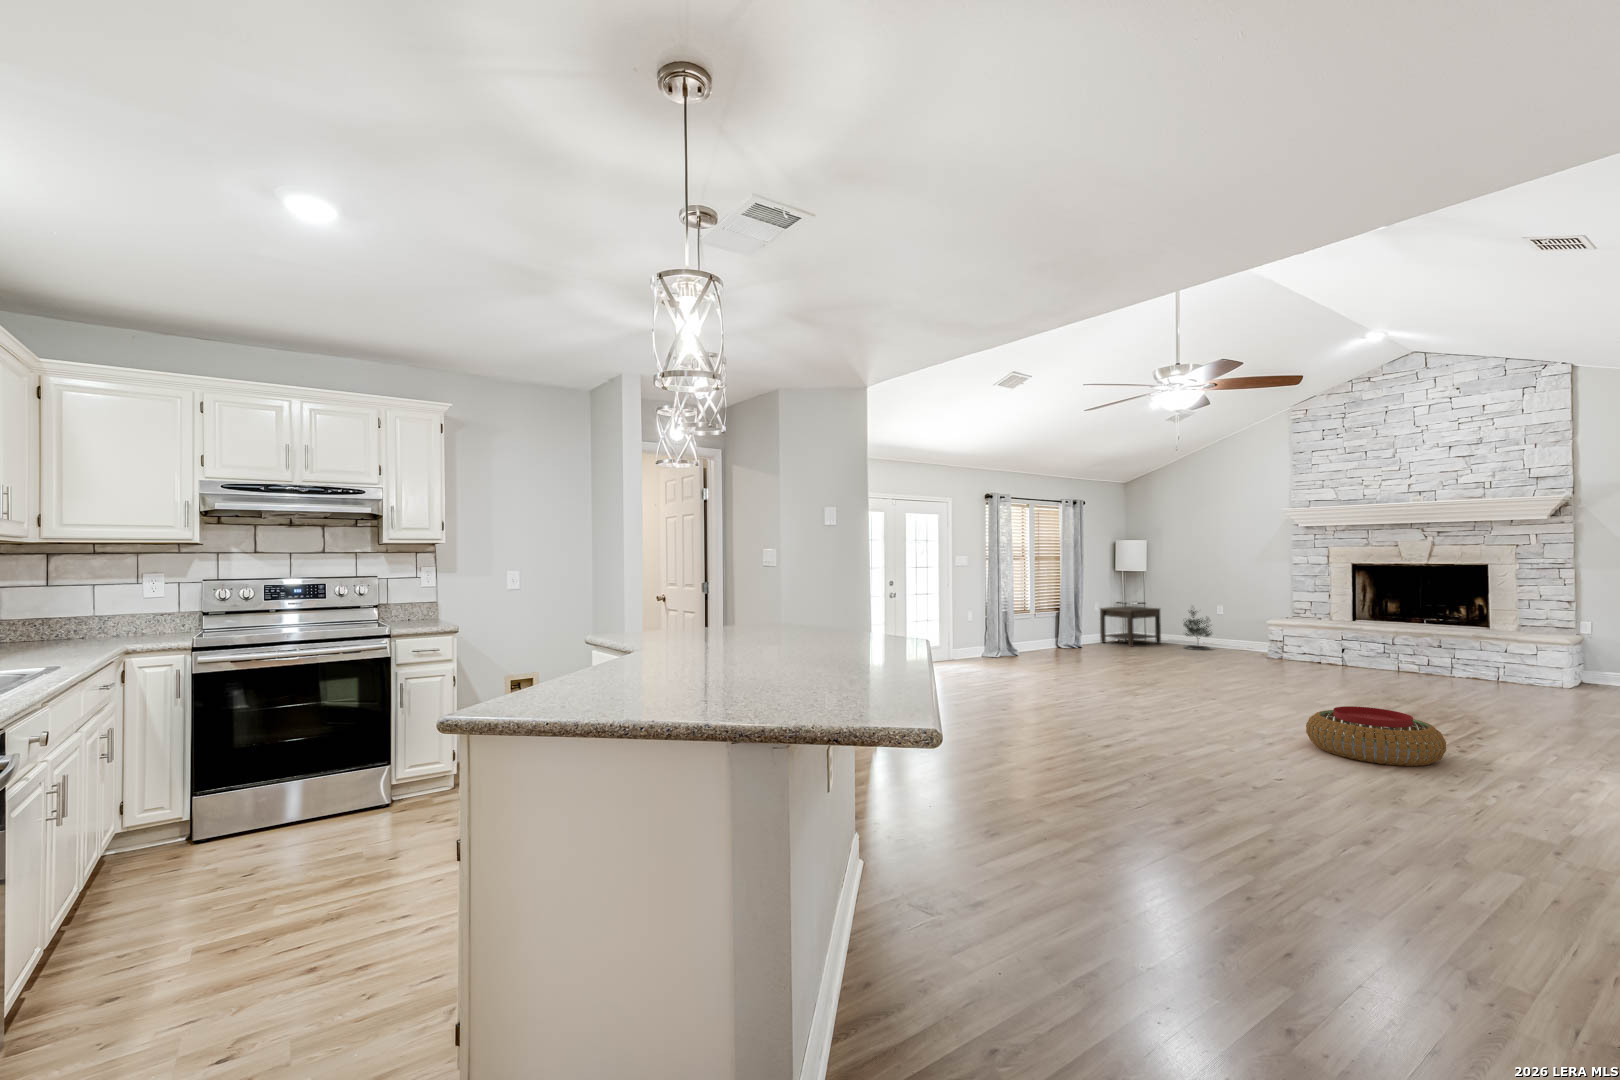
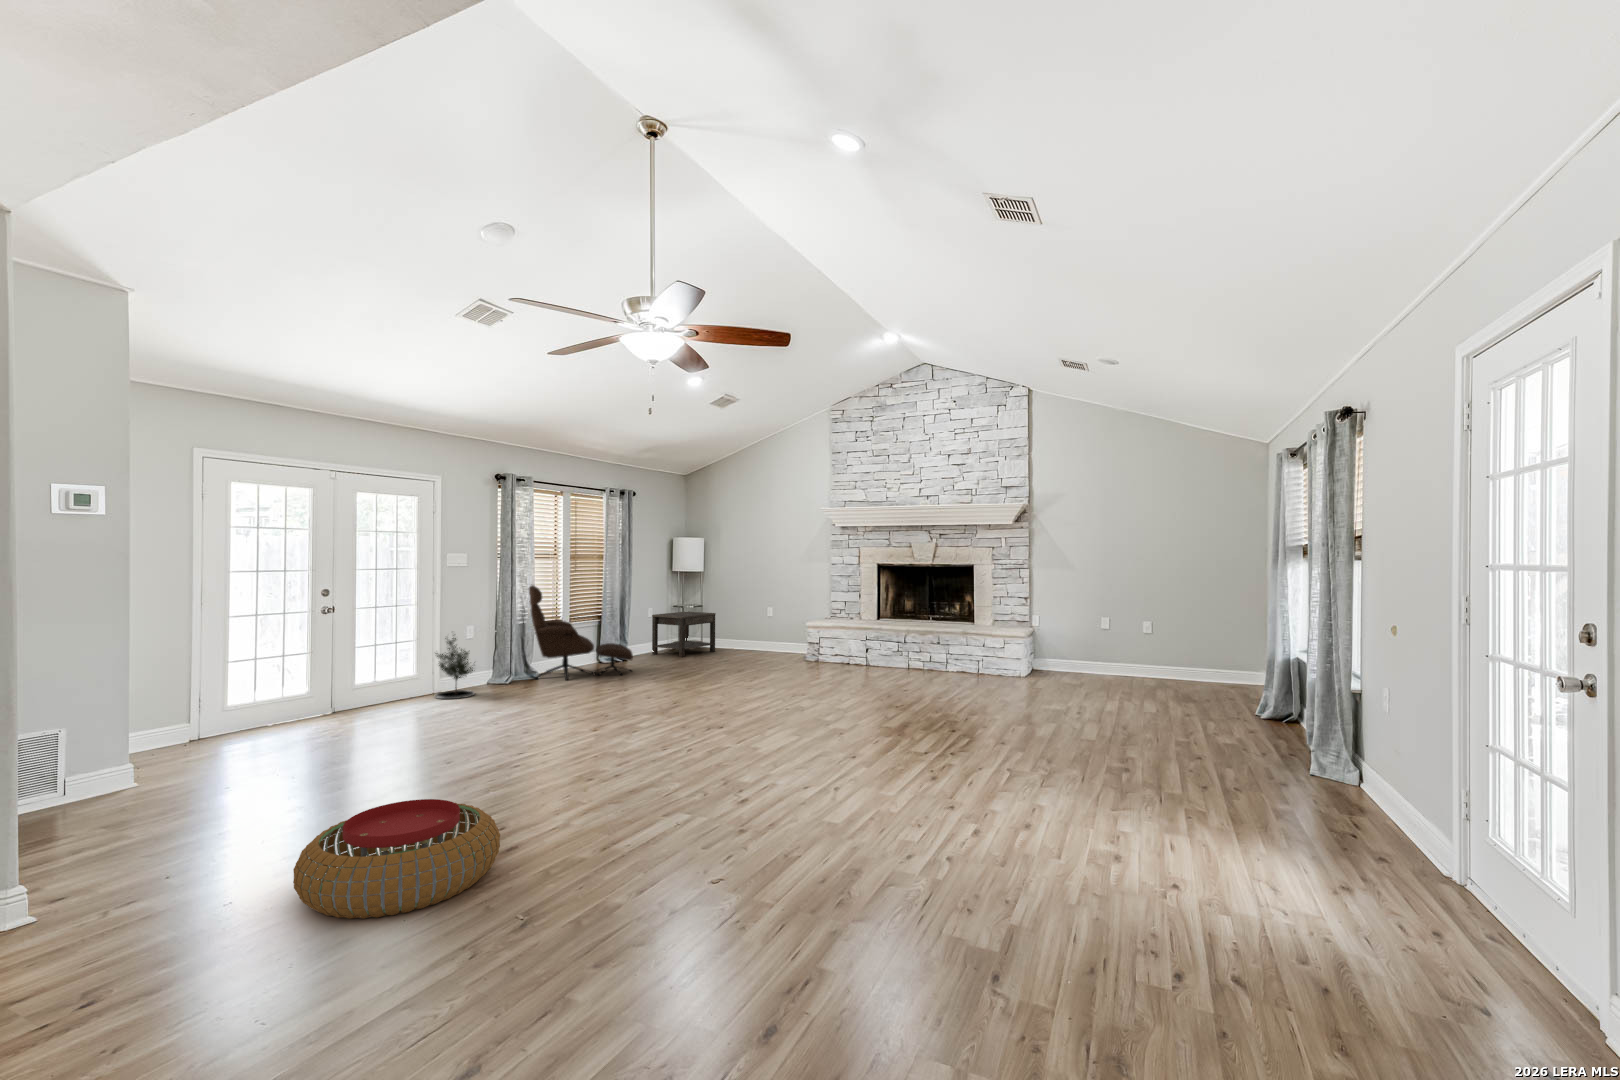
lounge chair: none [1006,580,1096,658] -> present [529,586,633,680]
potted tree: present [1184,610,1212,650] -> present [435,638,475,699]
pouf: present [1306,706,1446,766] -> present [293,799,500,919]

